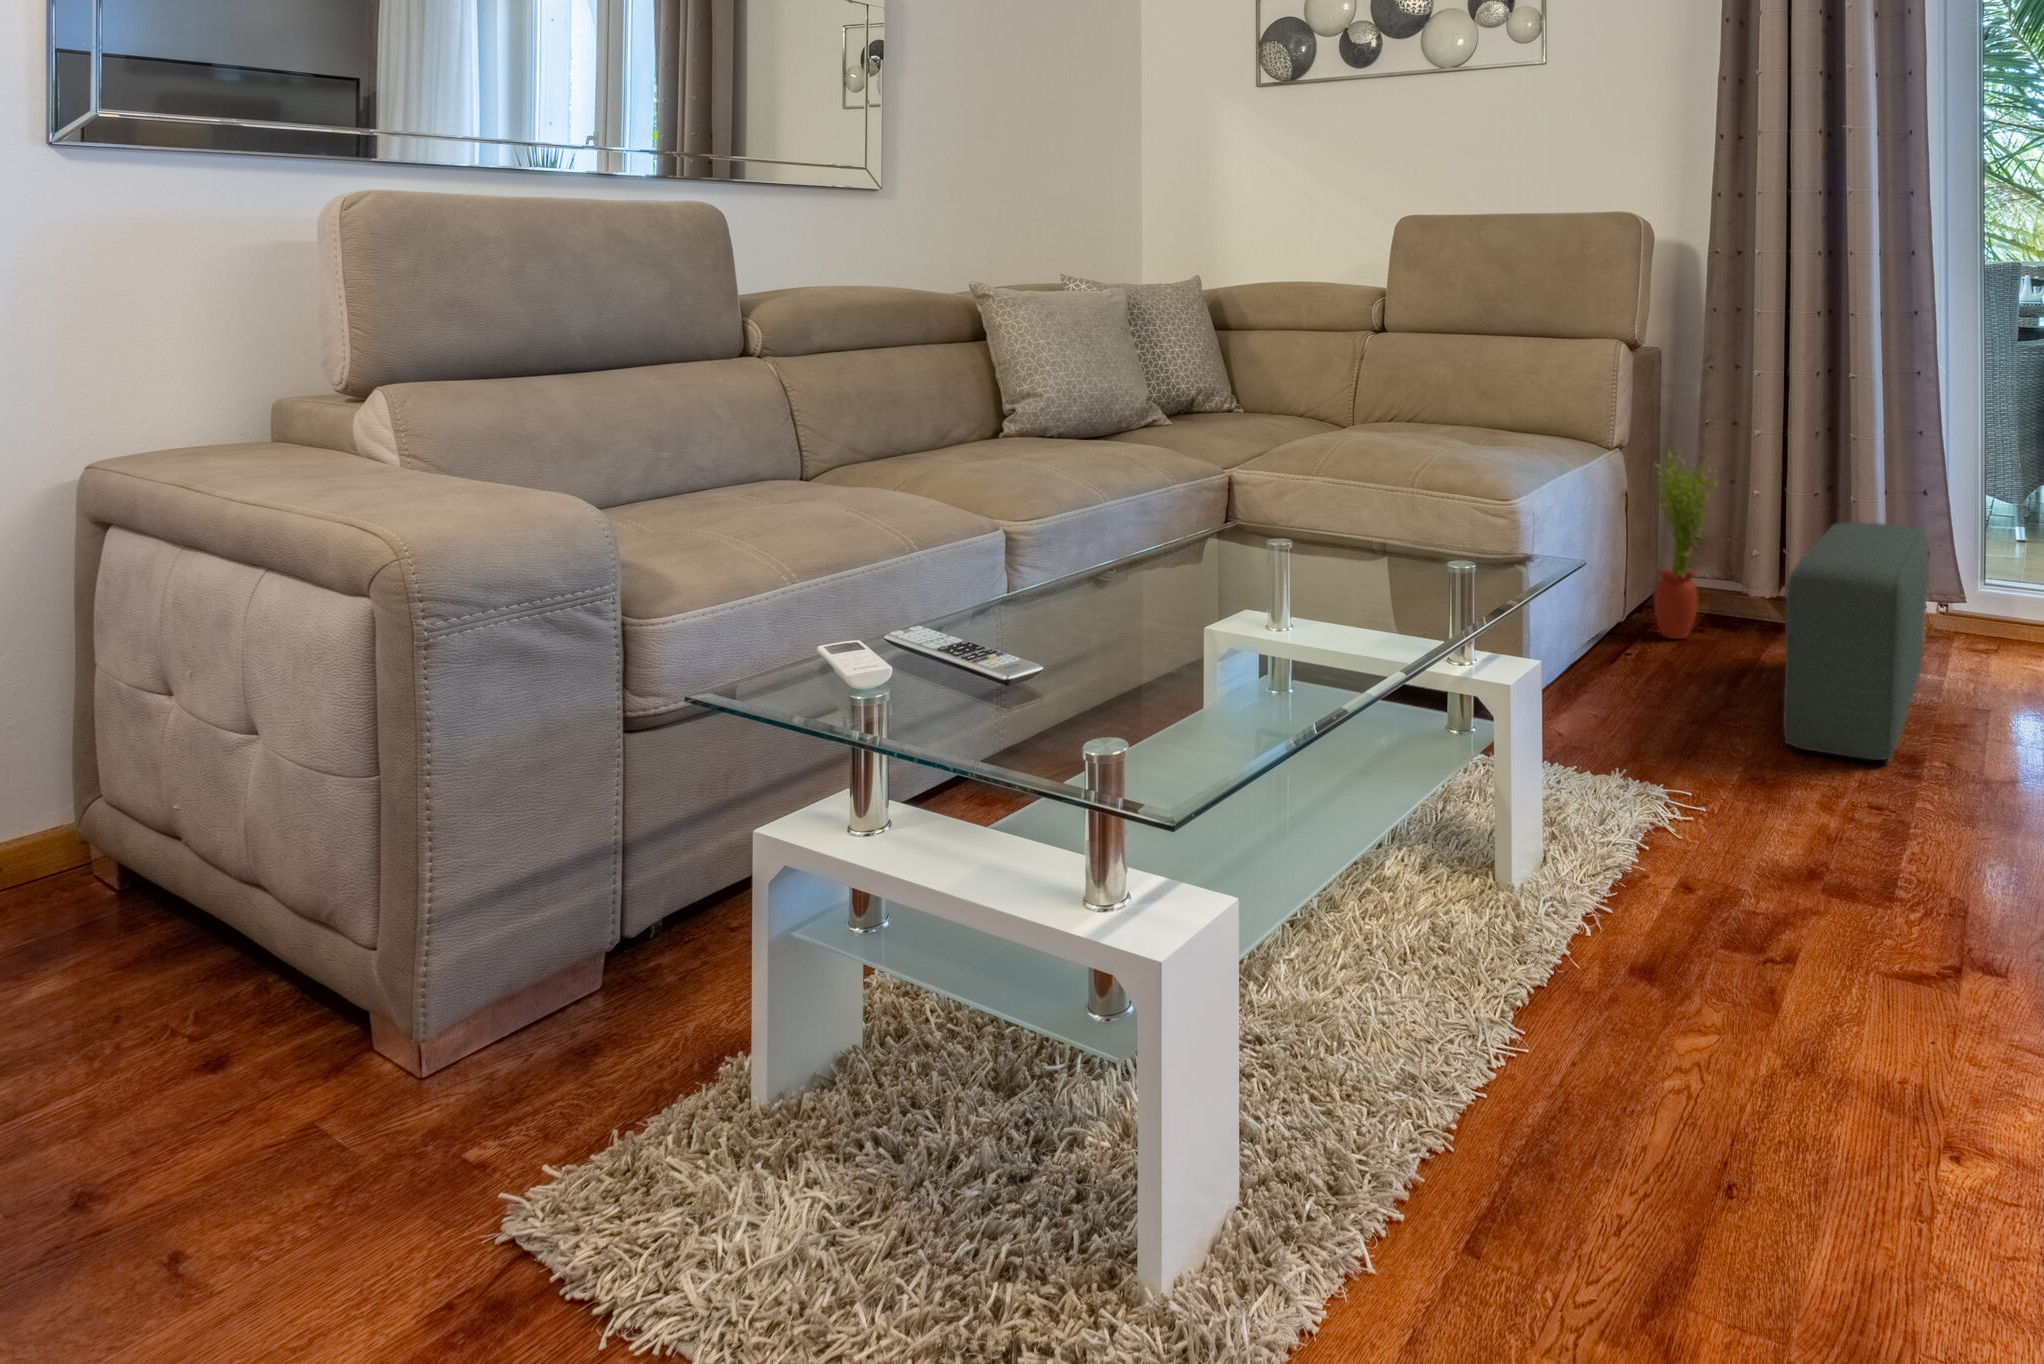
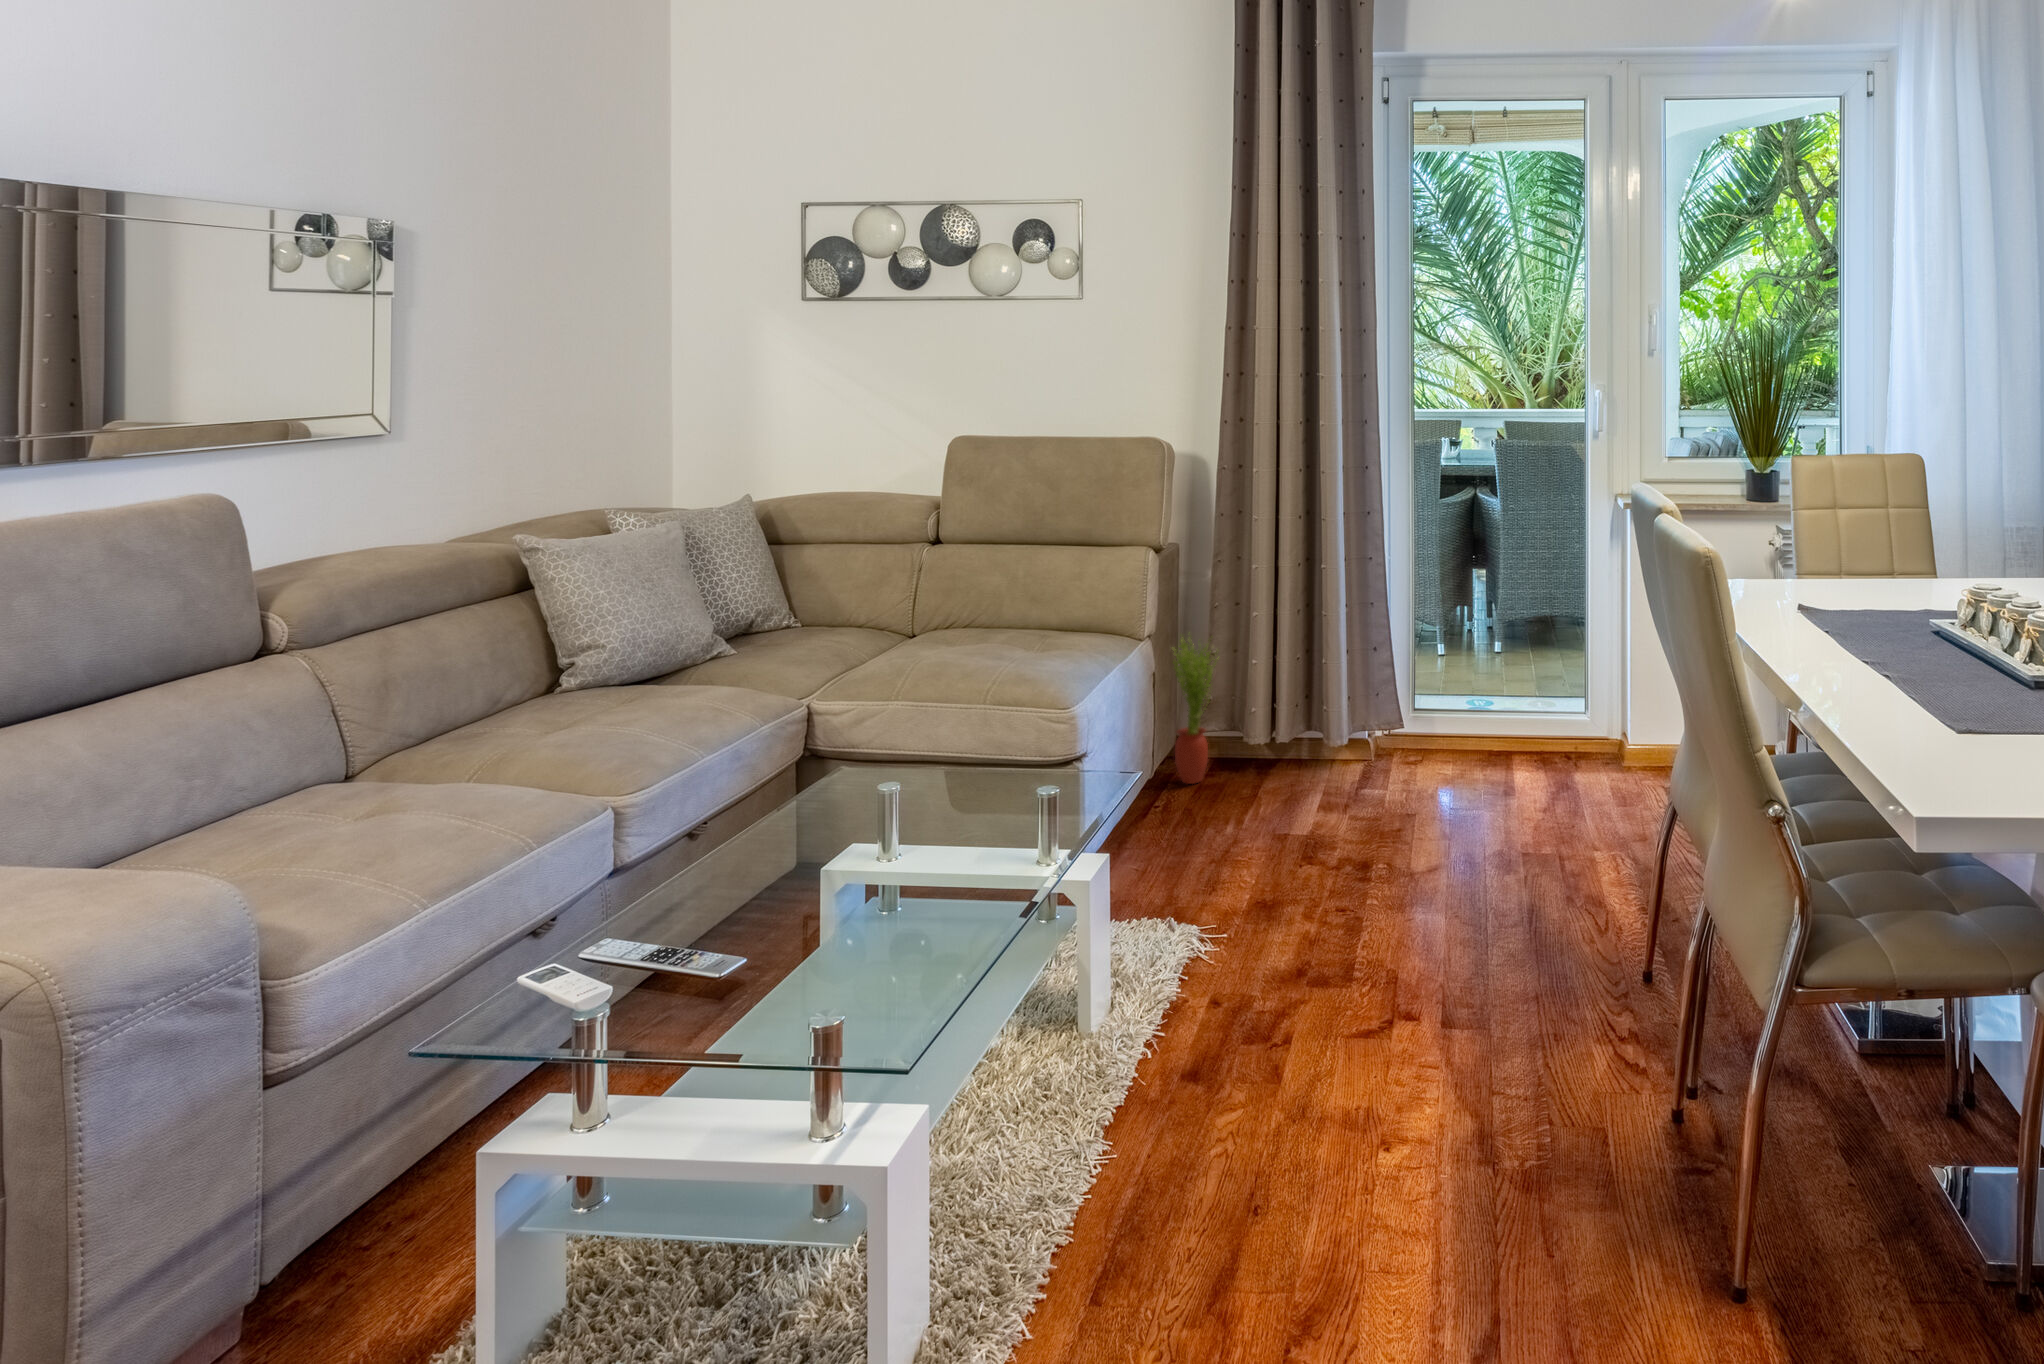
pouf: present [1784,522,1928,760] -> none [1274,682,1368,870]

